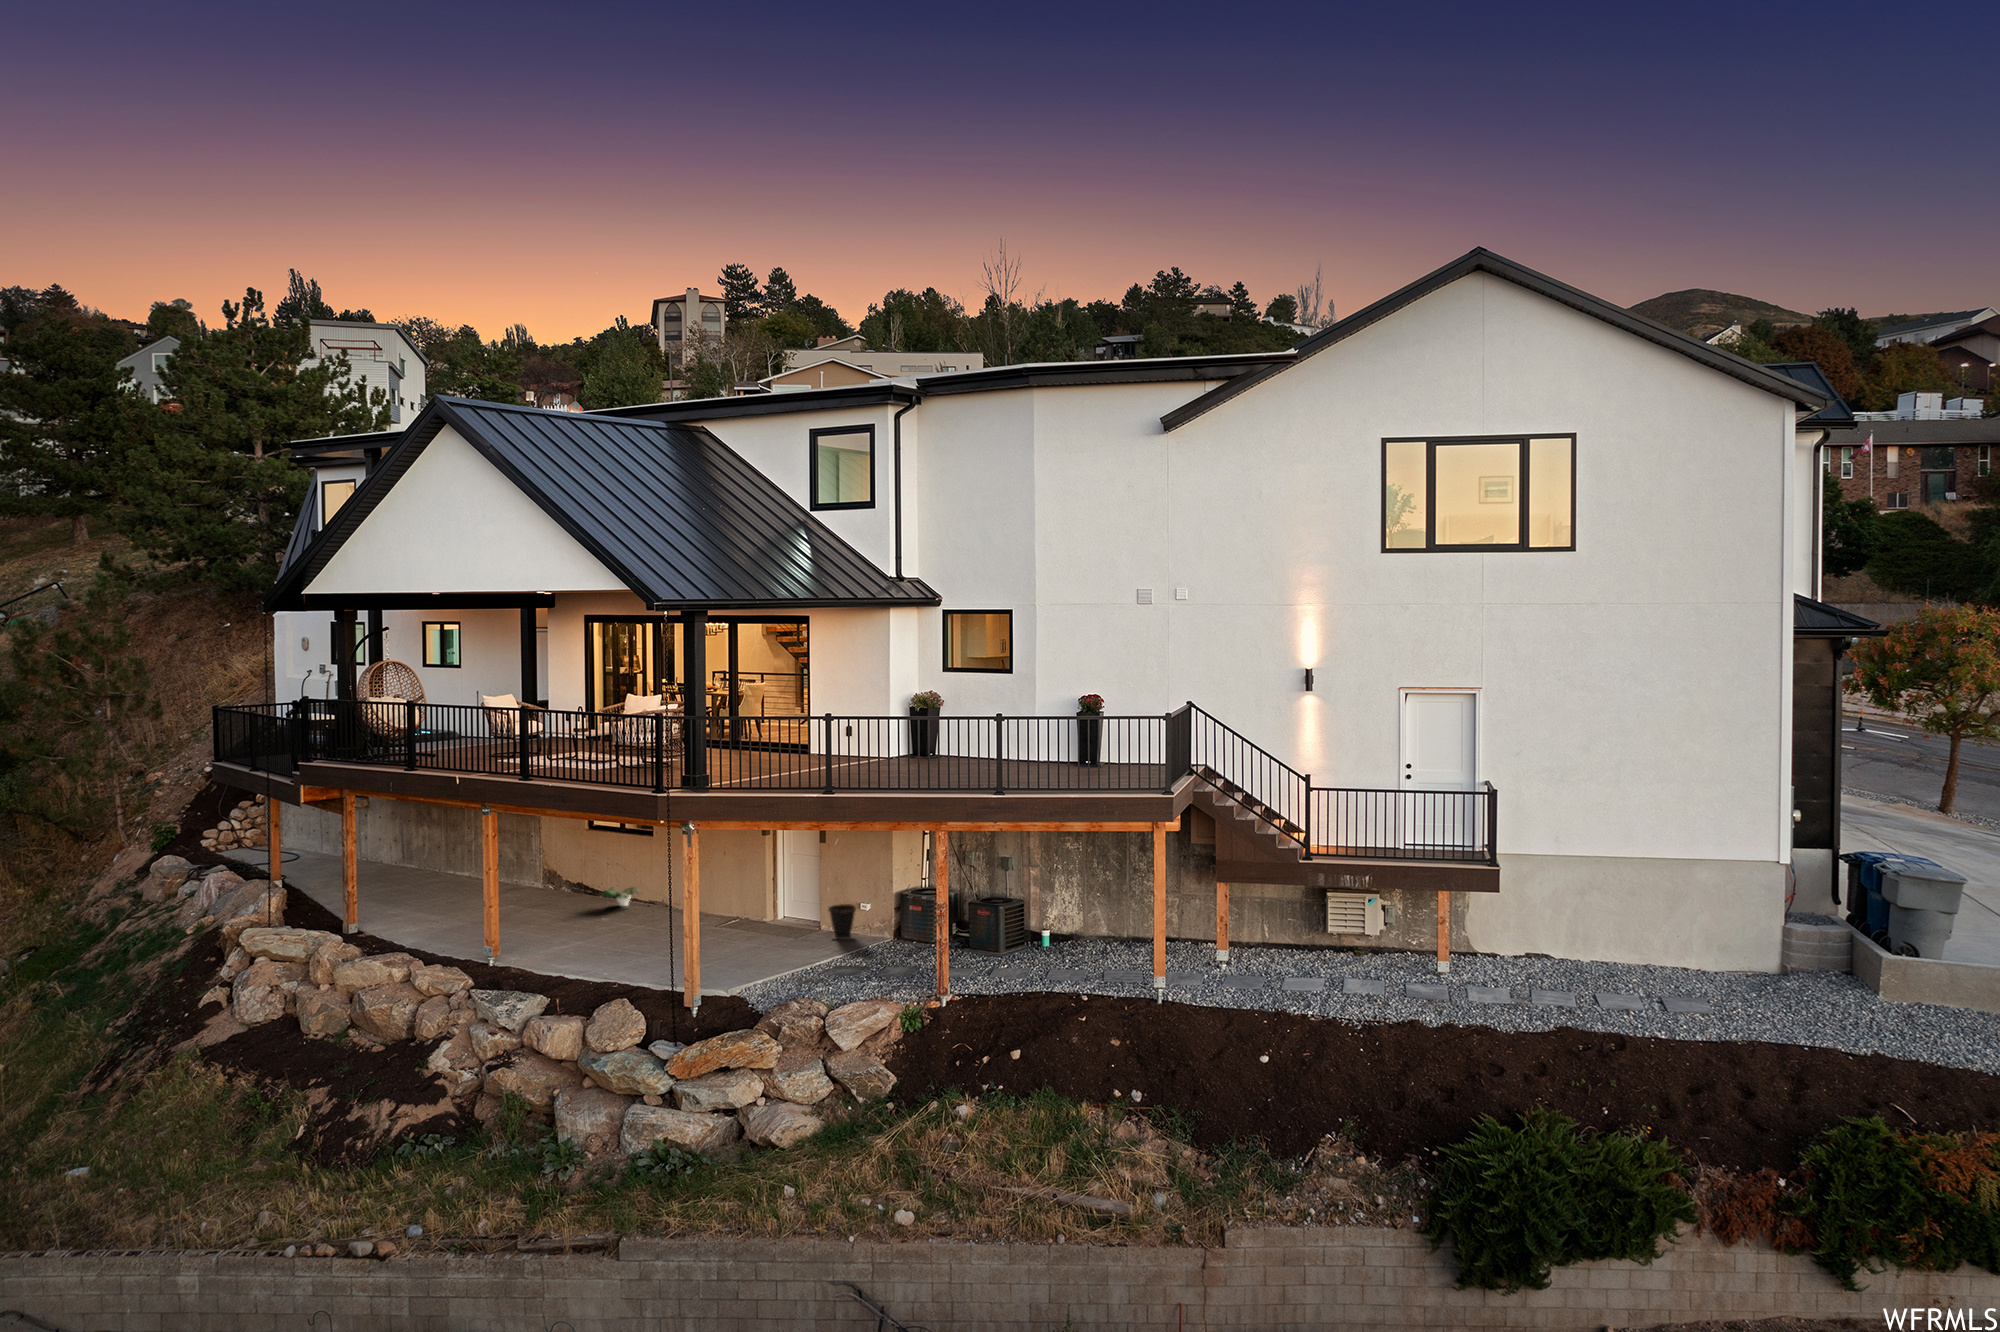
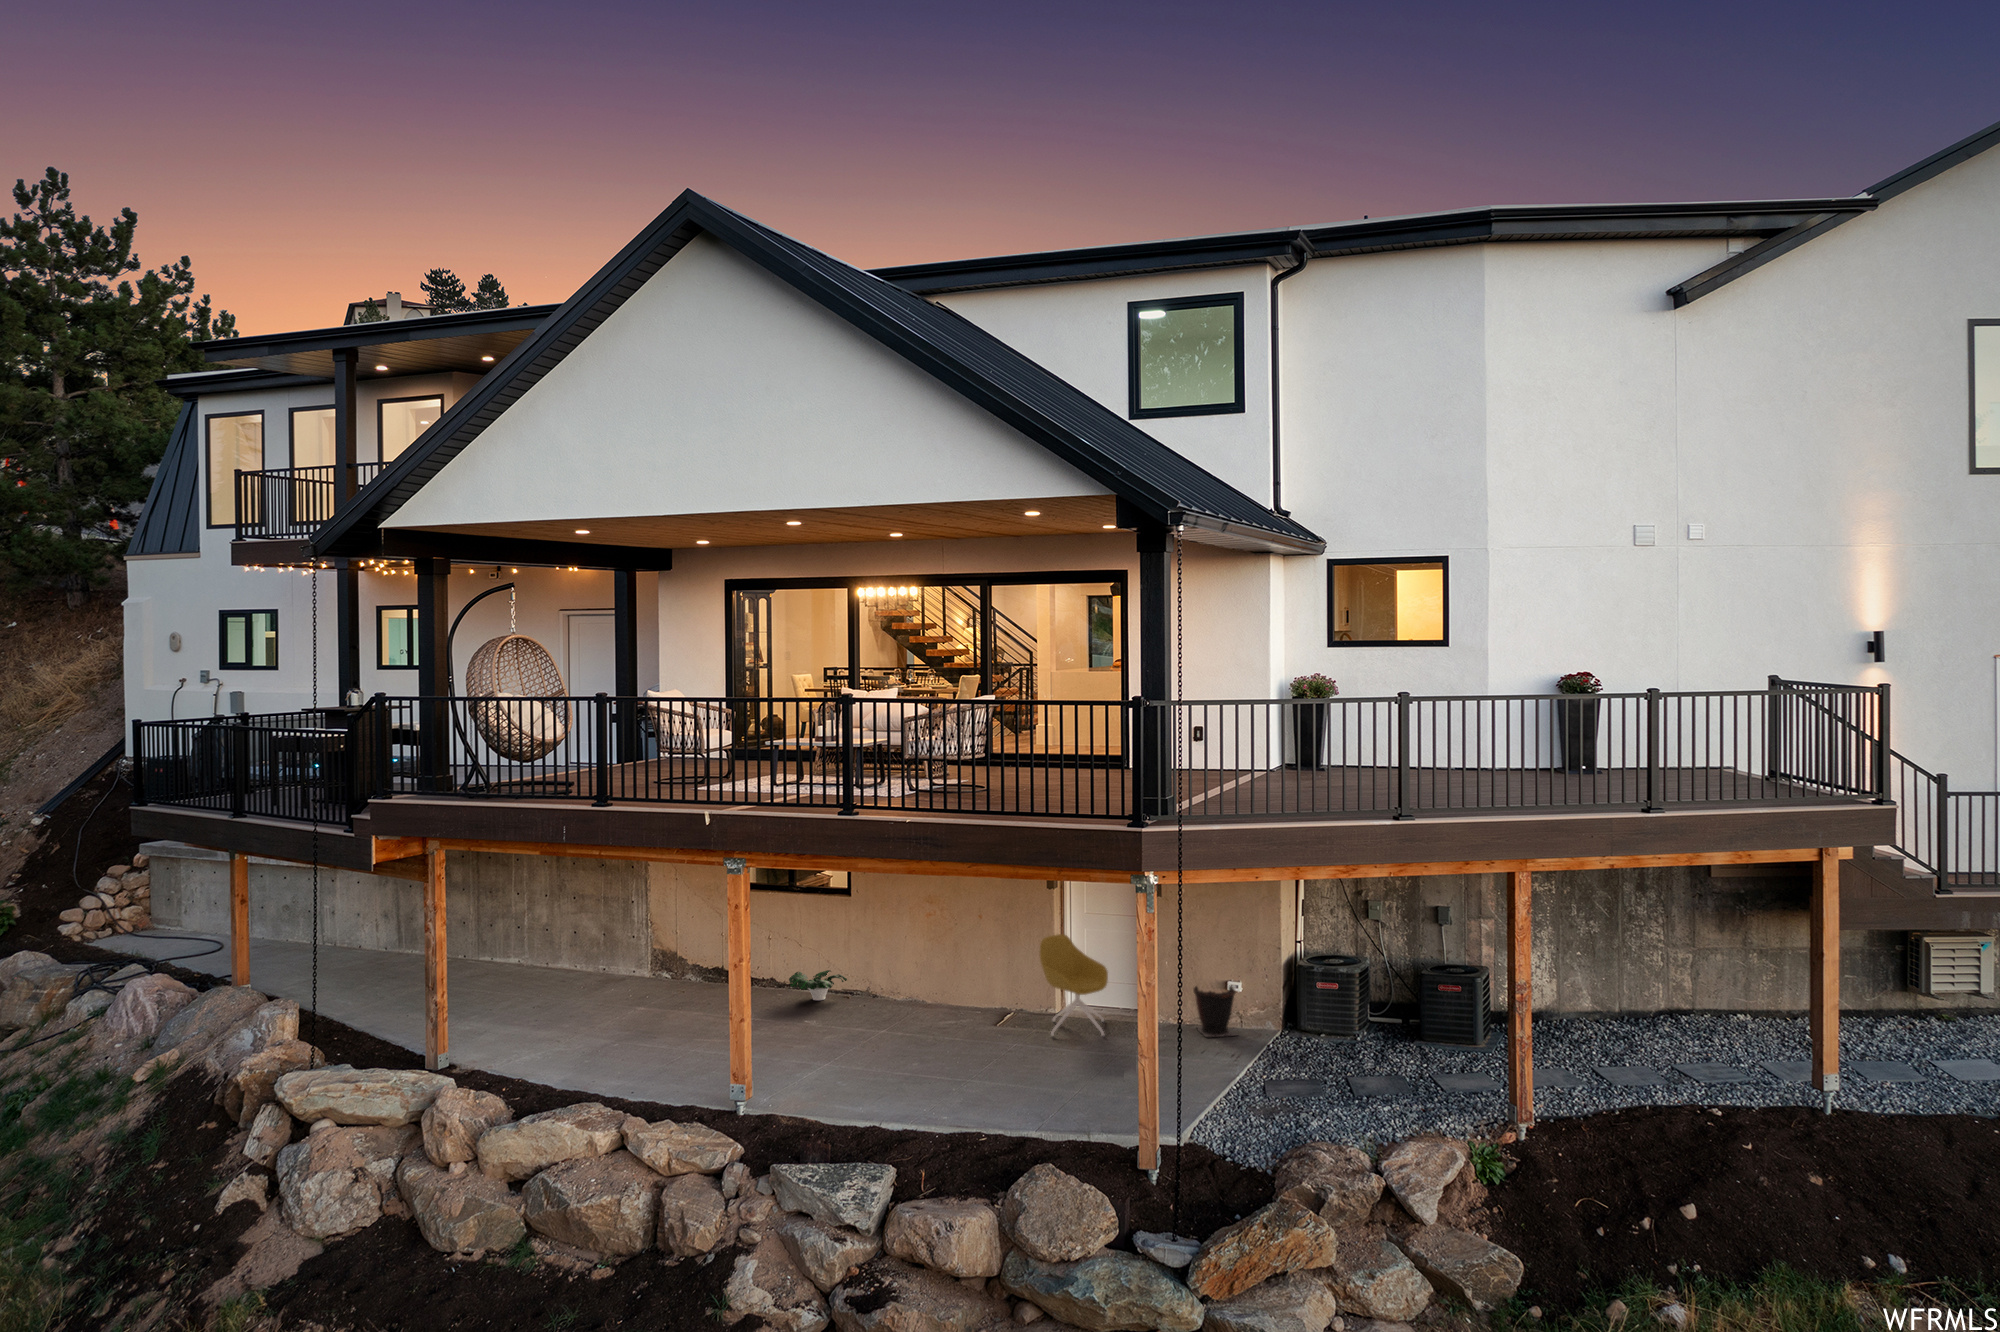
chair: none [737,868,784,936] -> present [1040,934,1108,1036]

